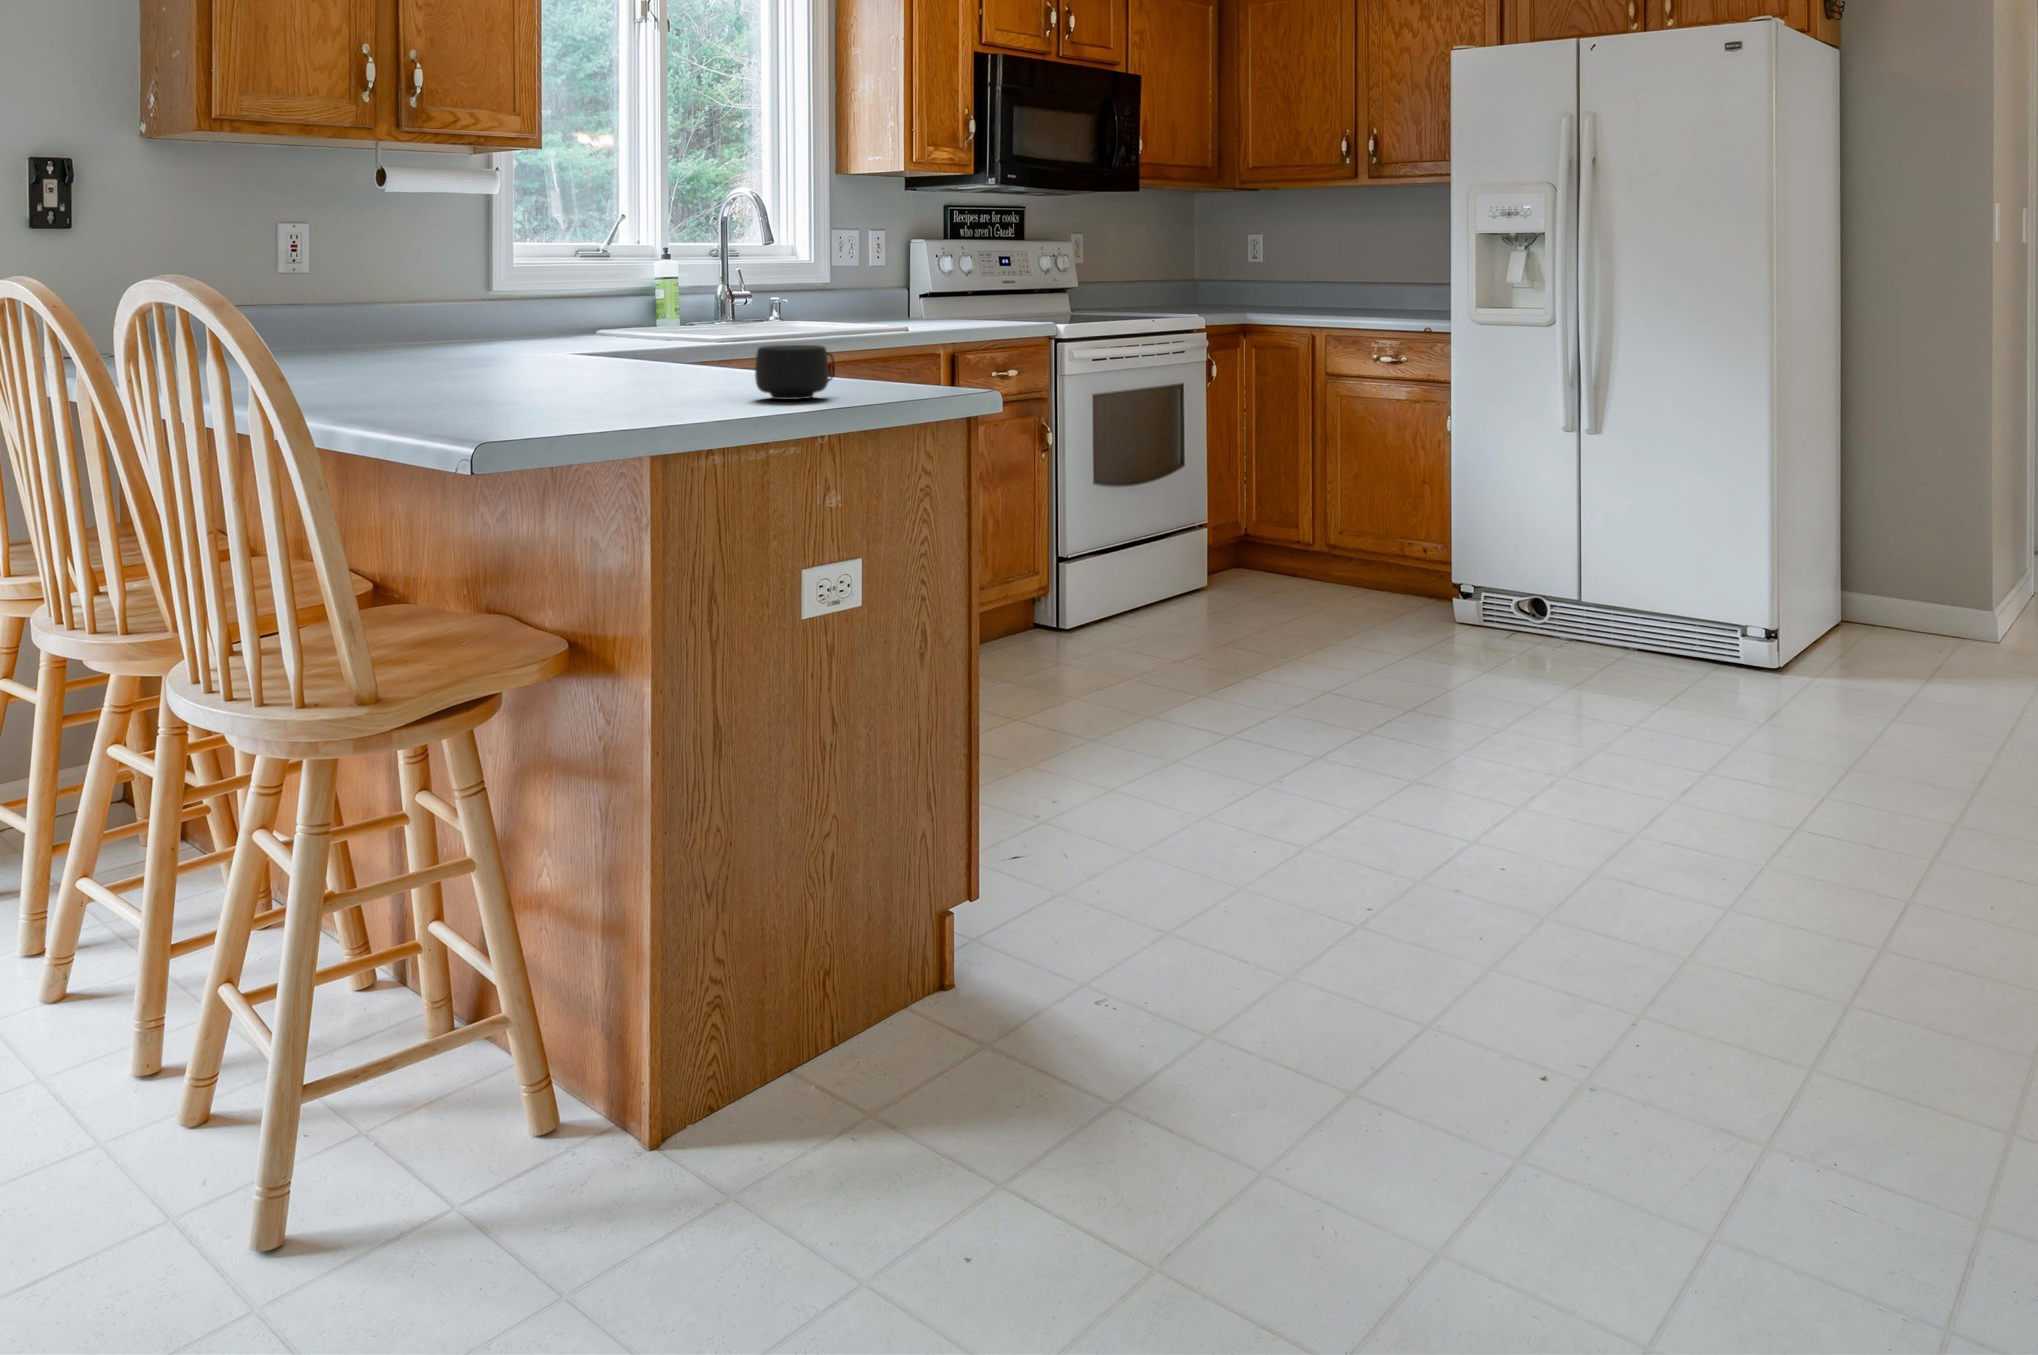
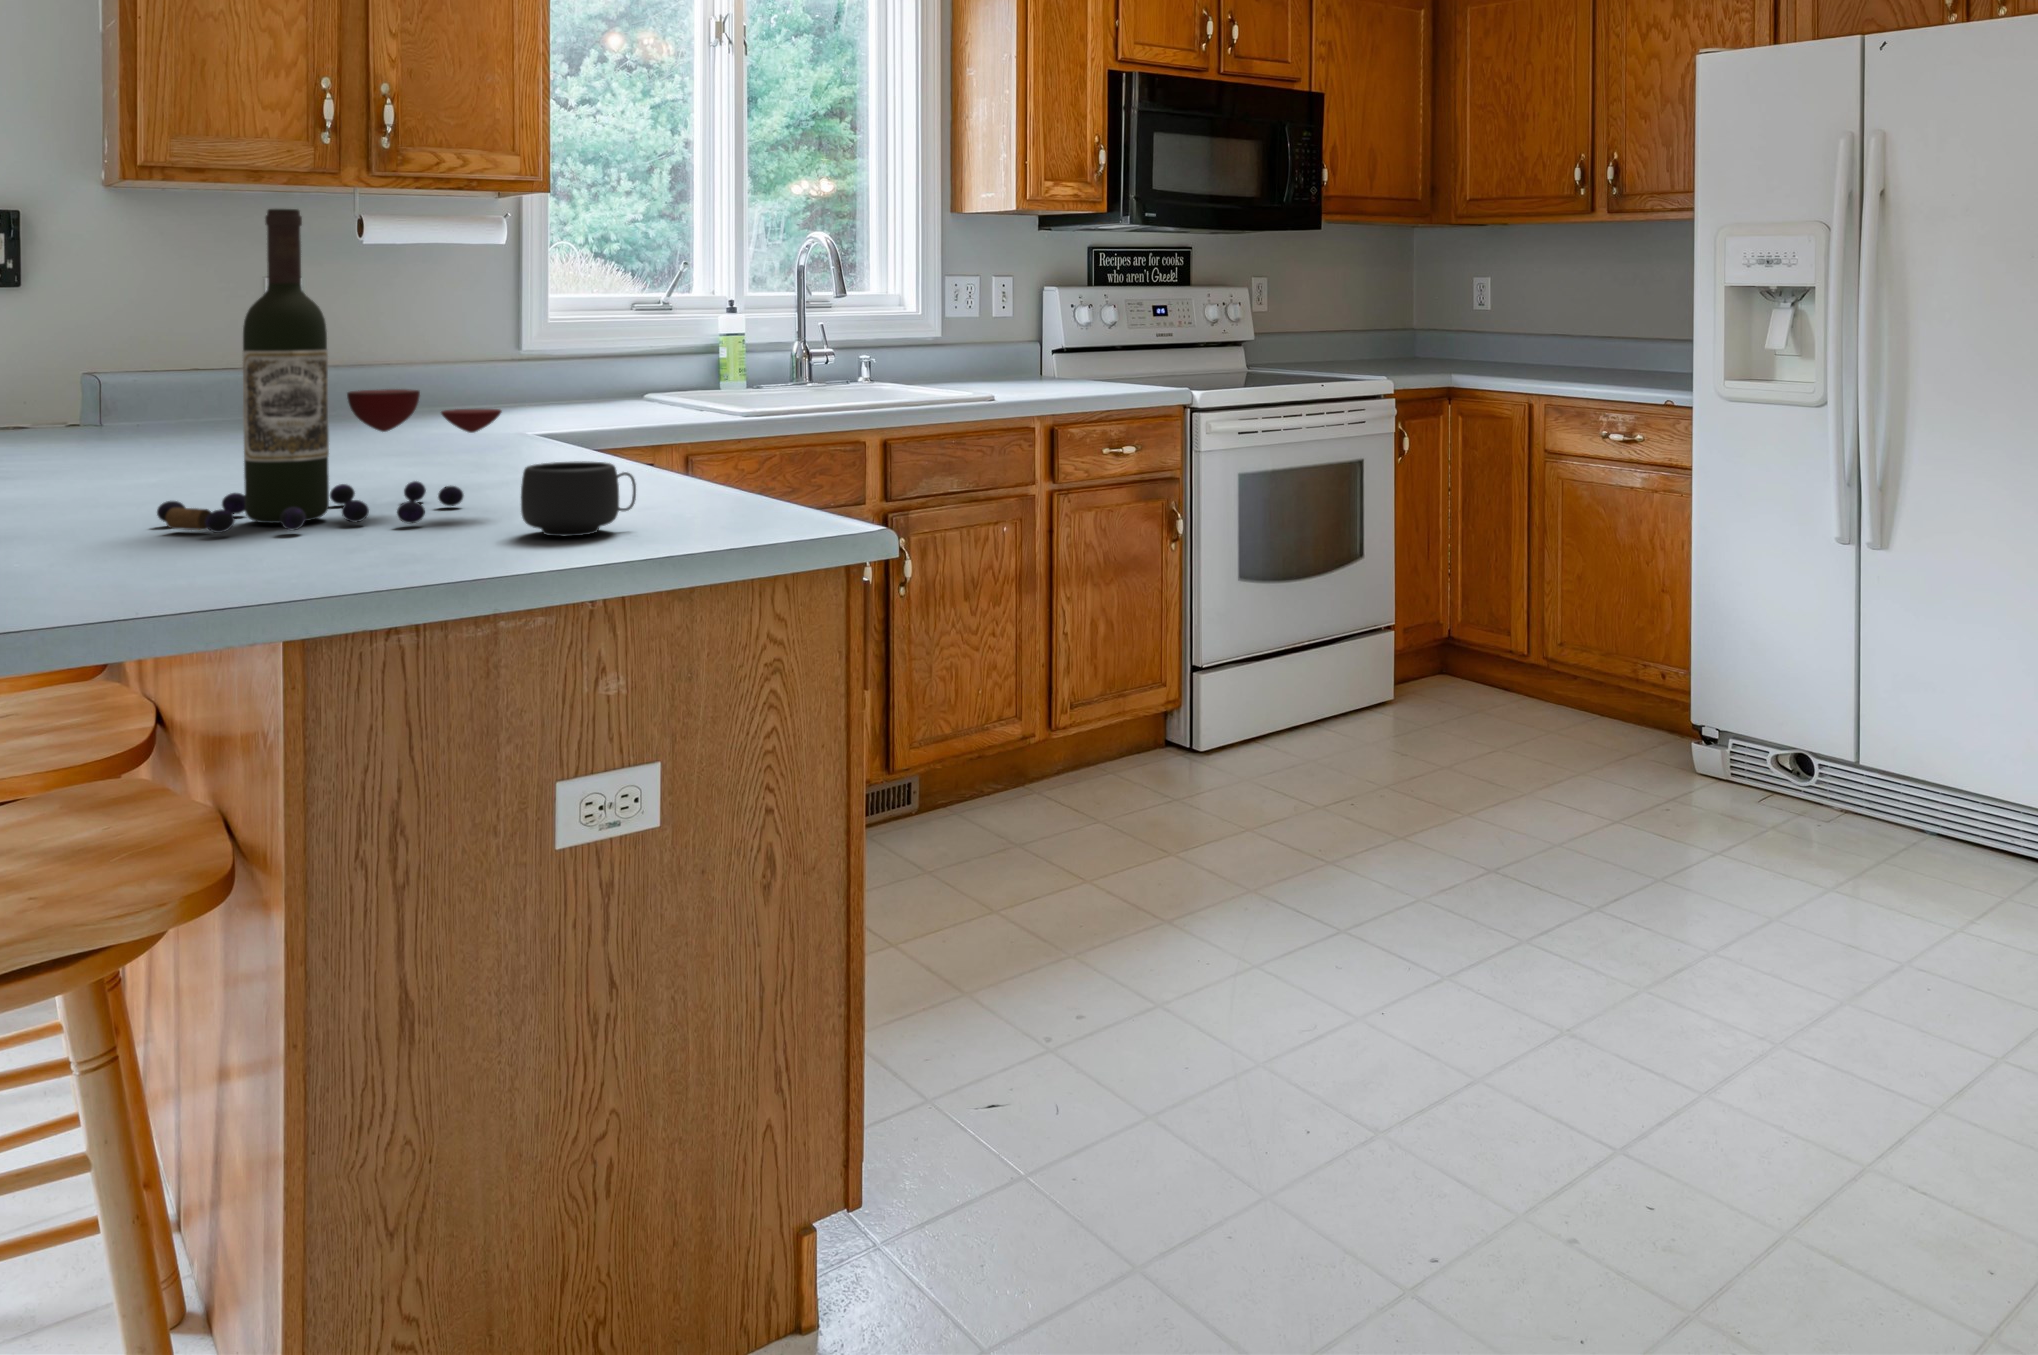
wine bottle: none [443,148,711,403] -> present [157,209,501,533]

